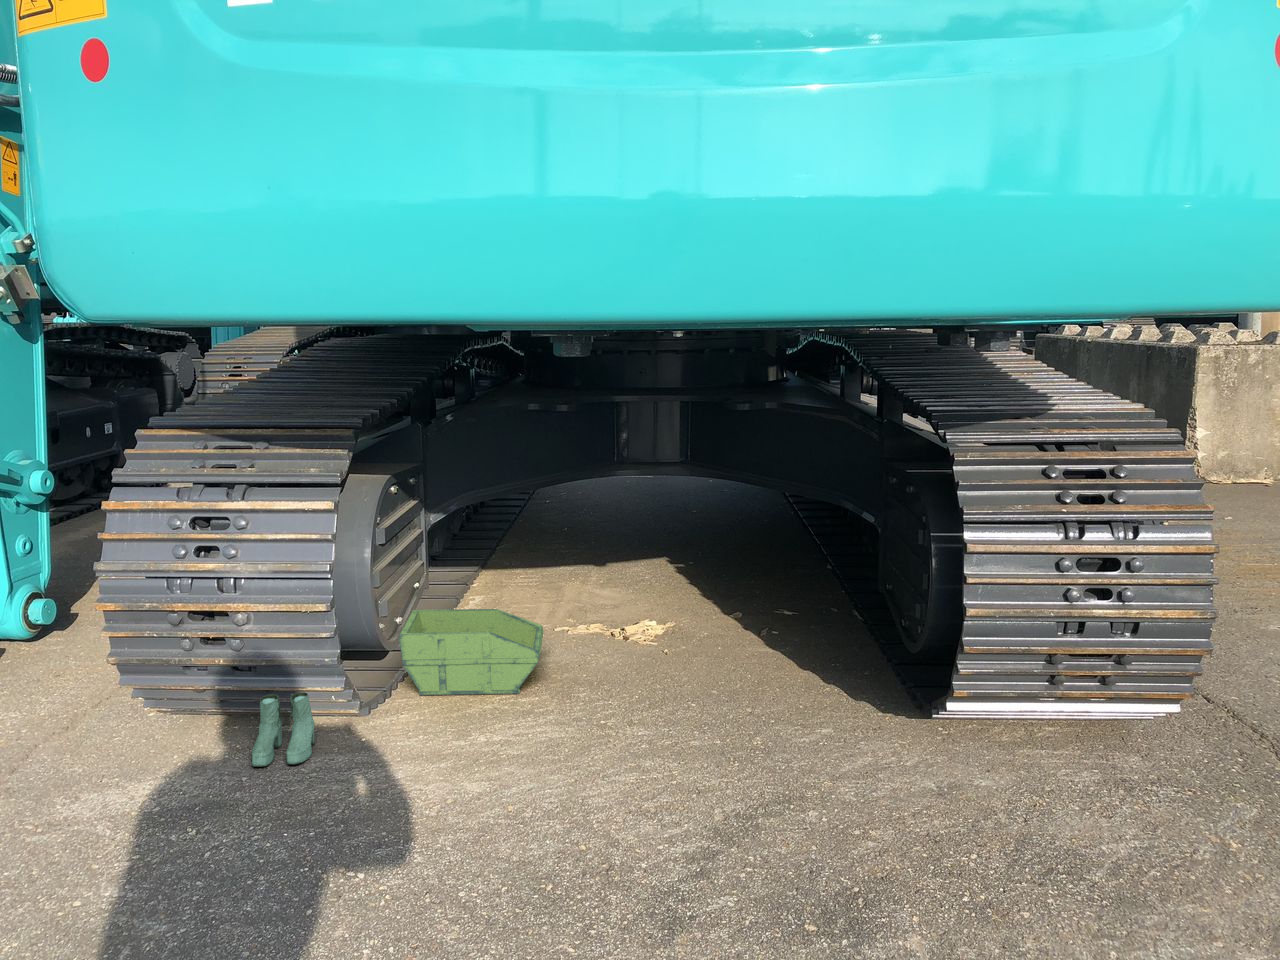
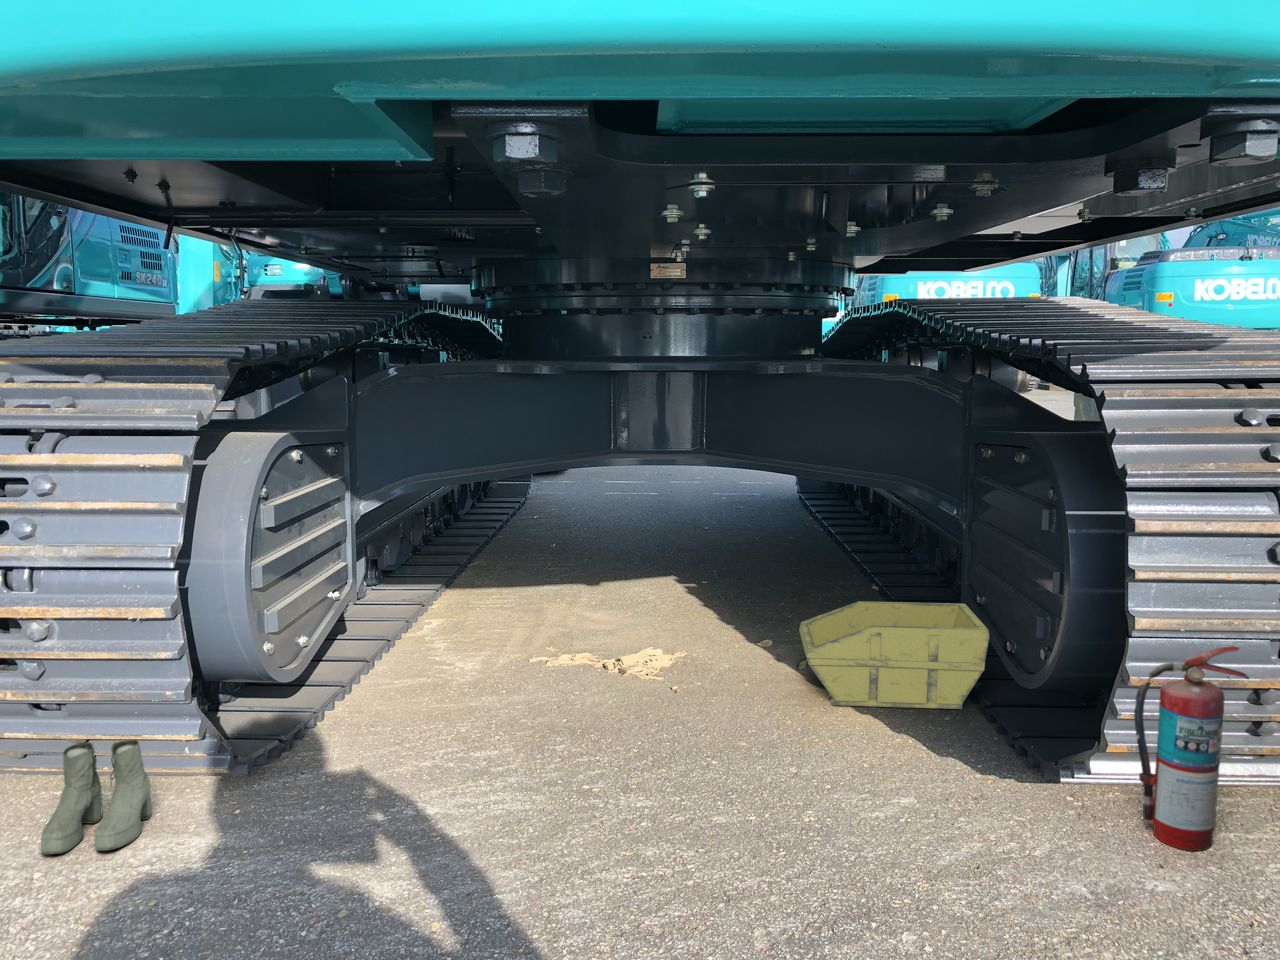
storage bin: present [399,609,544,695] -> present [799,601,989,709]
fire extinguisher: none [970,629,1041,761] -> present [1134,646,1249,851]

